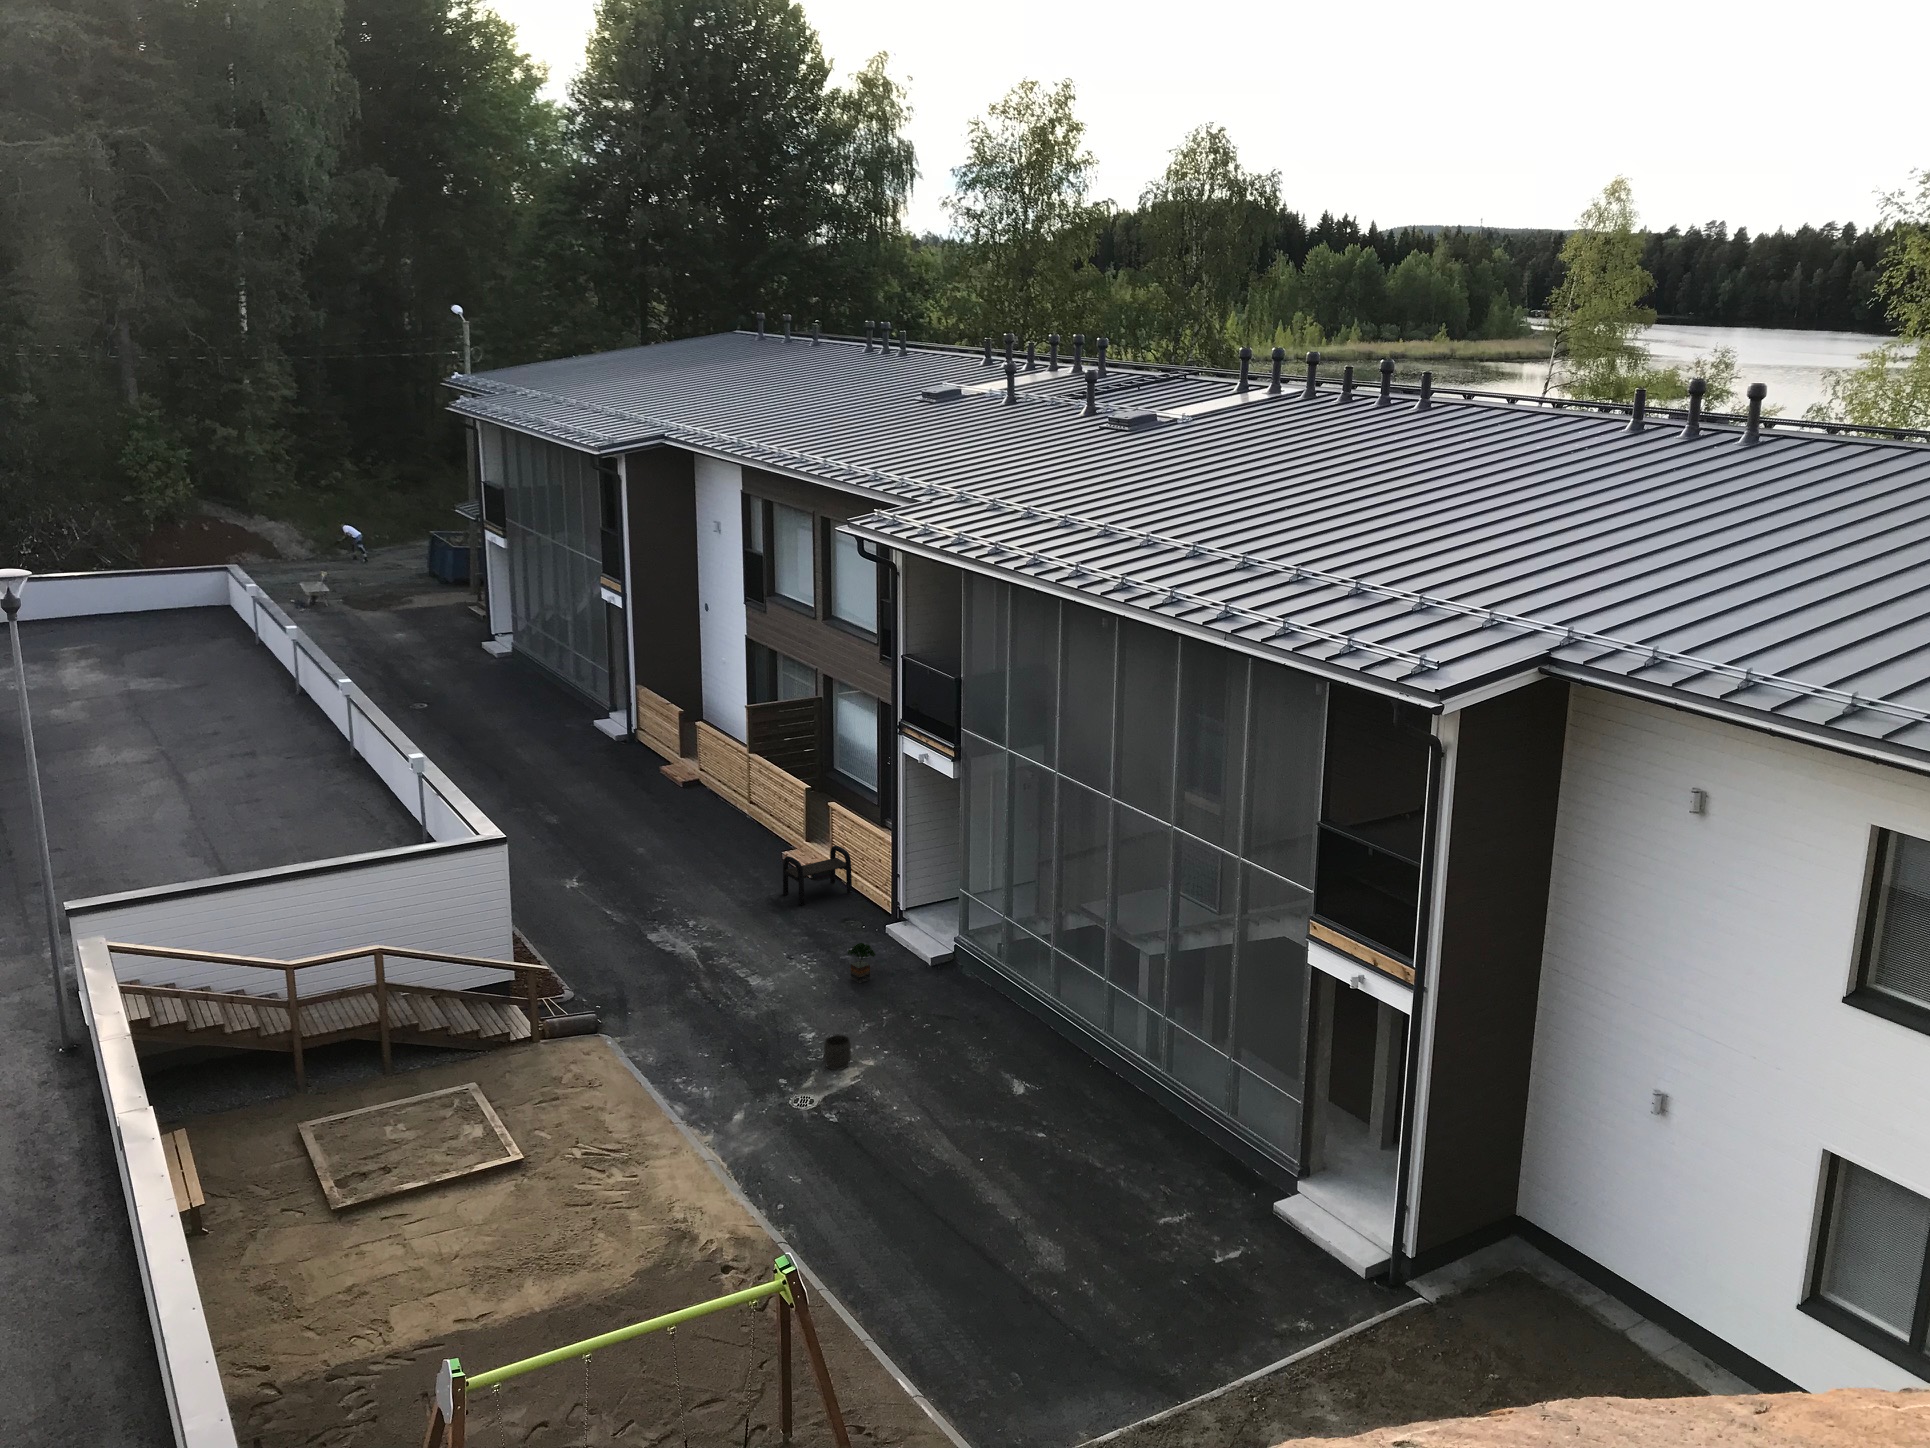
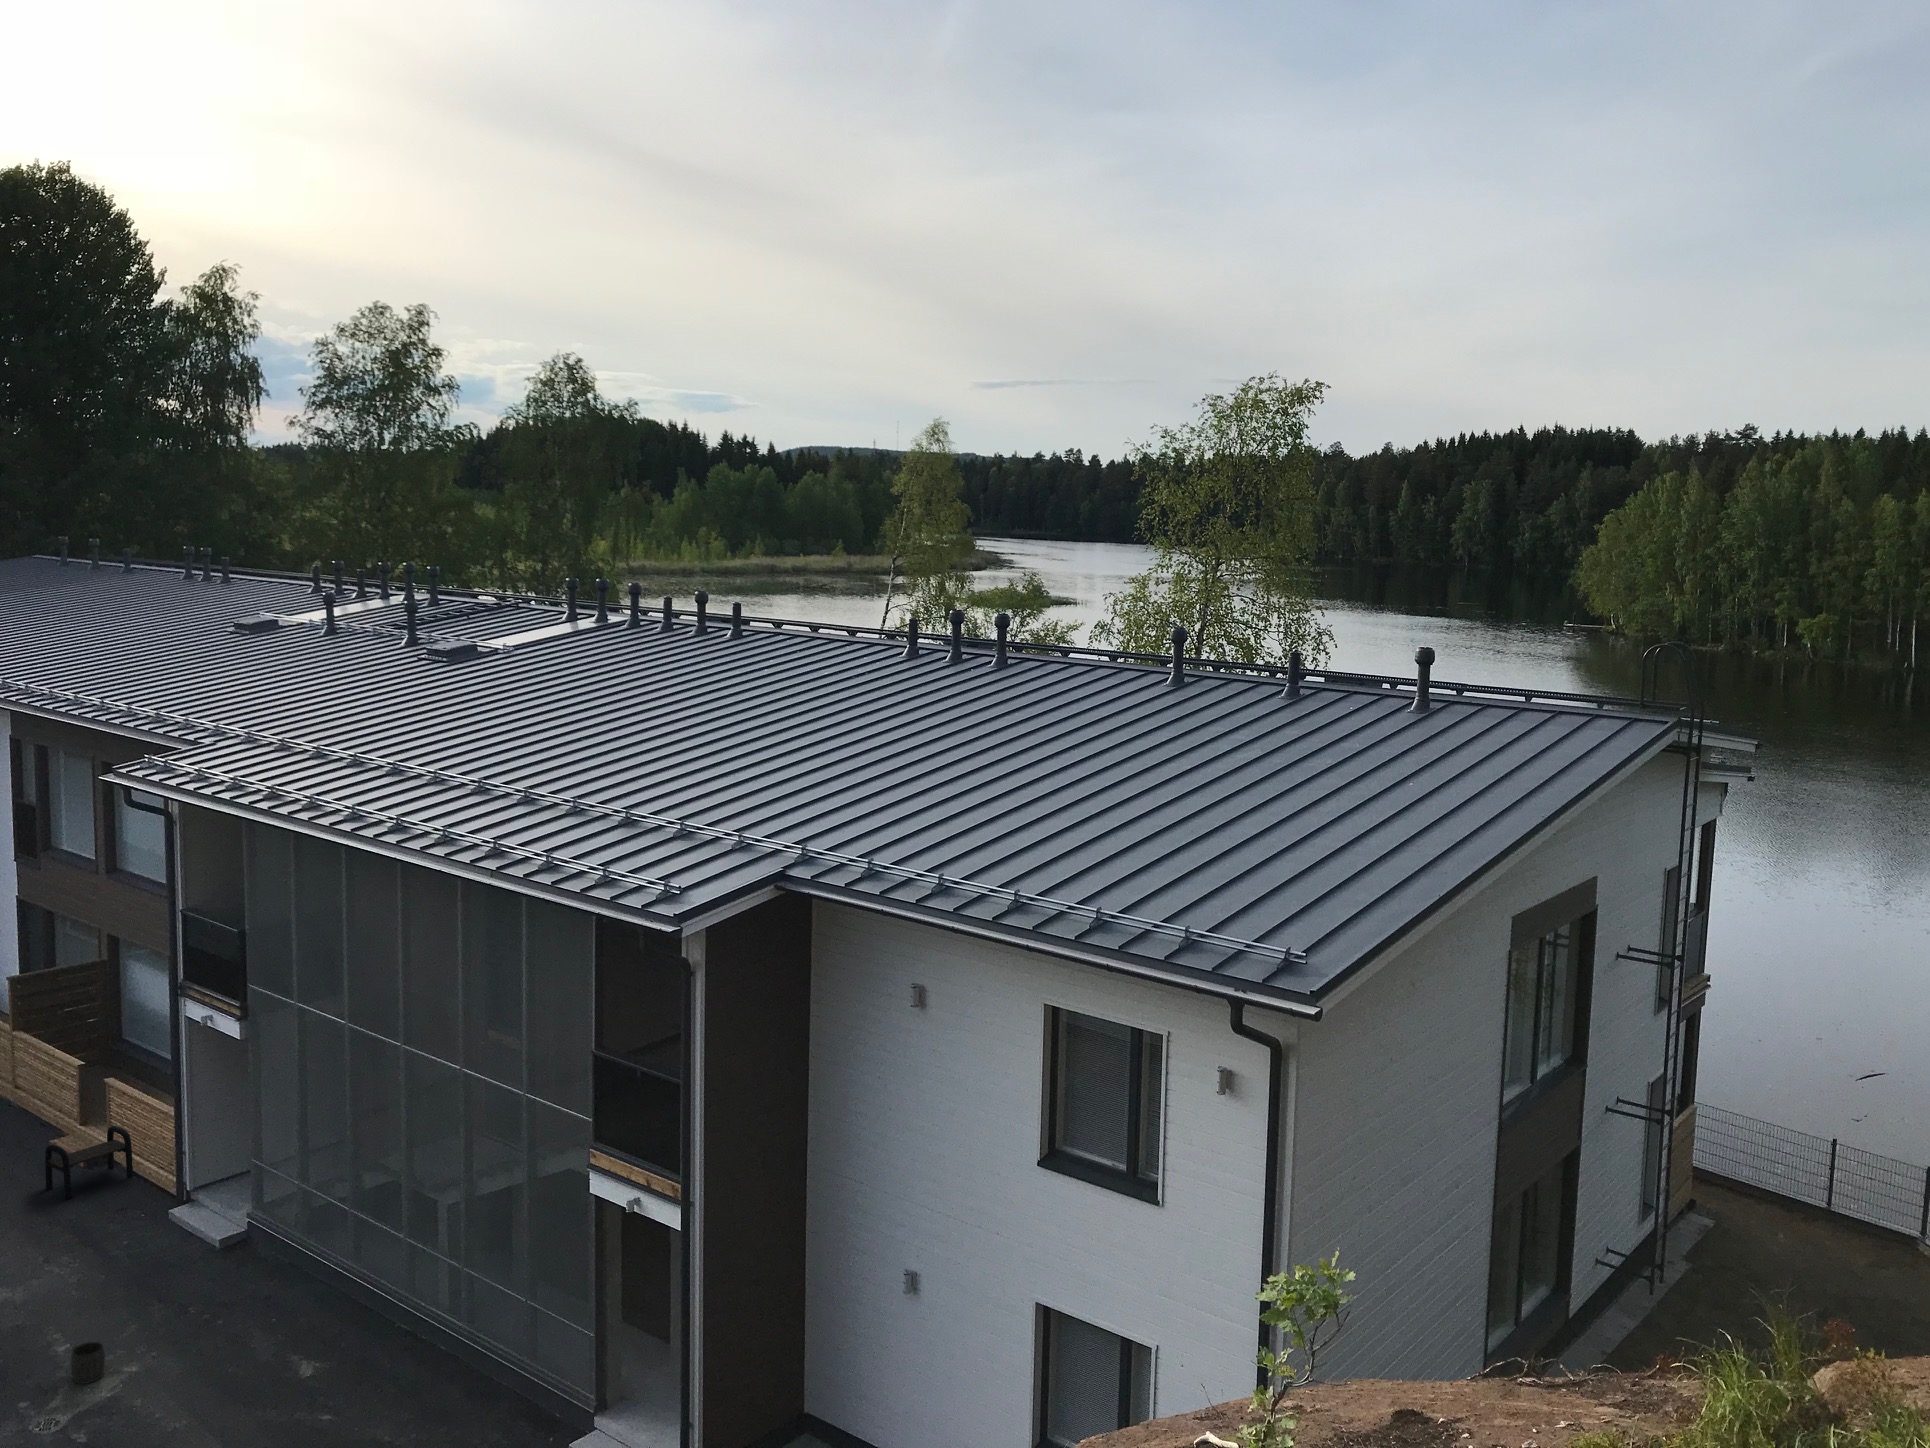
potted tree: present [848,943,876,984] -> none [113,1233,149,1280]

